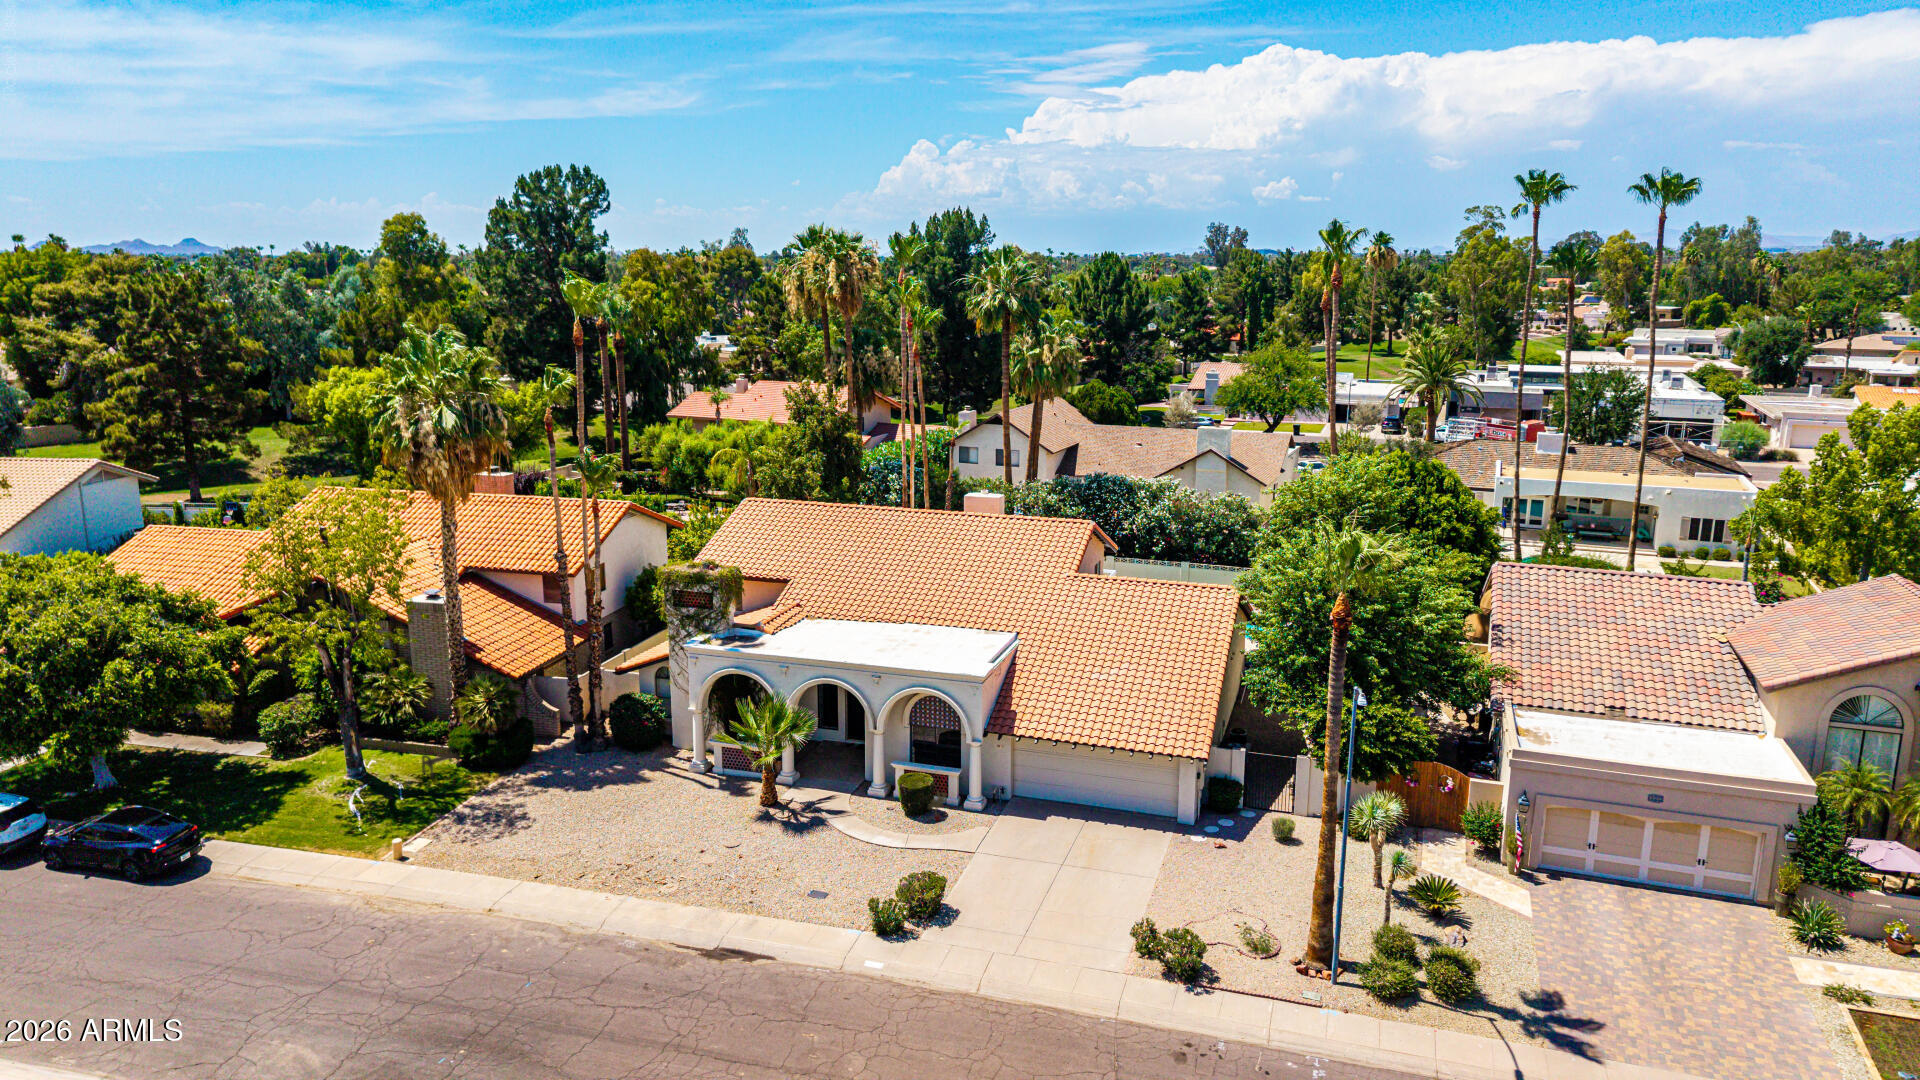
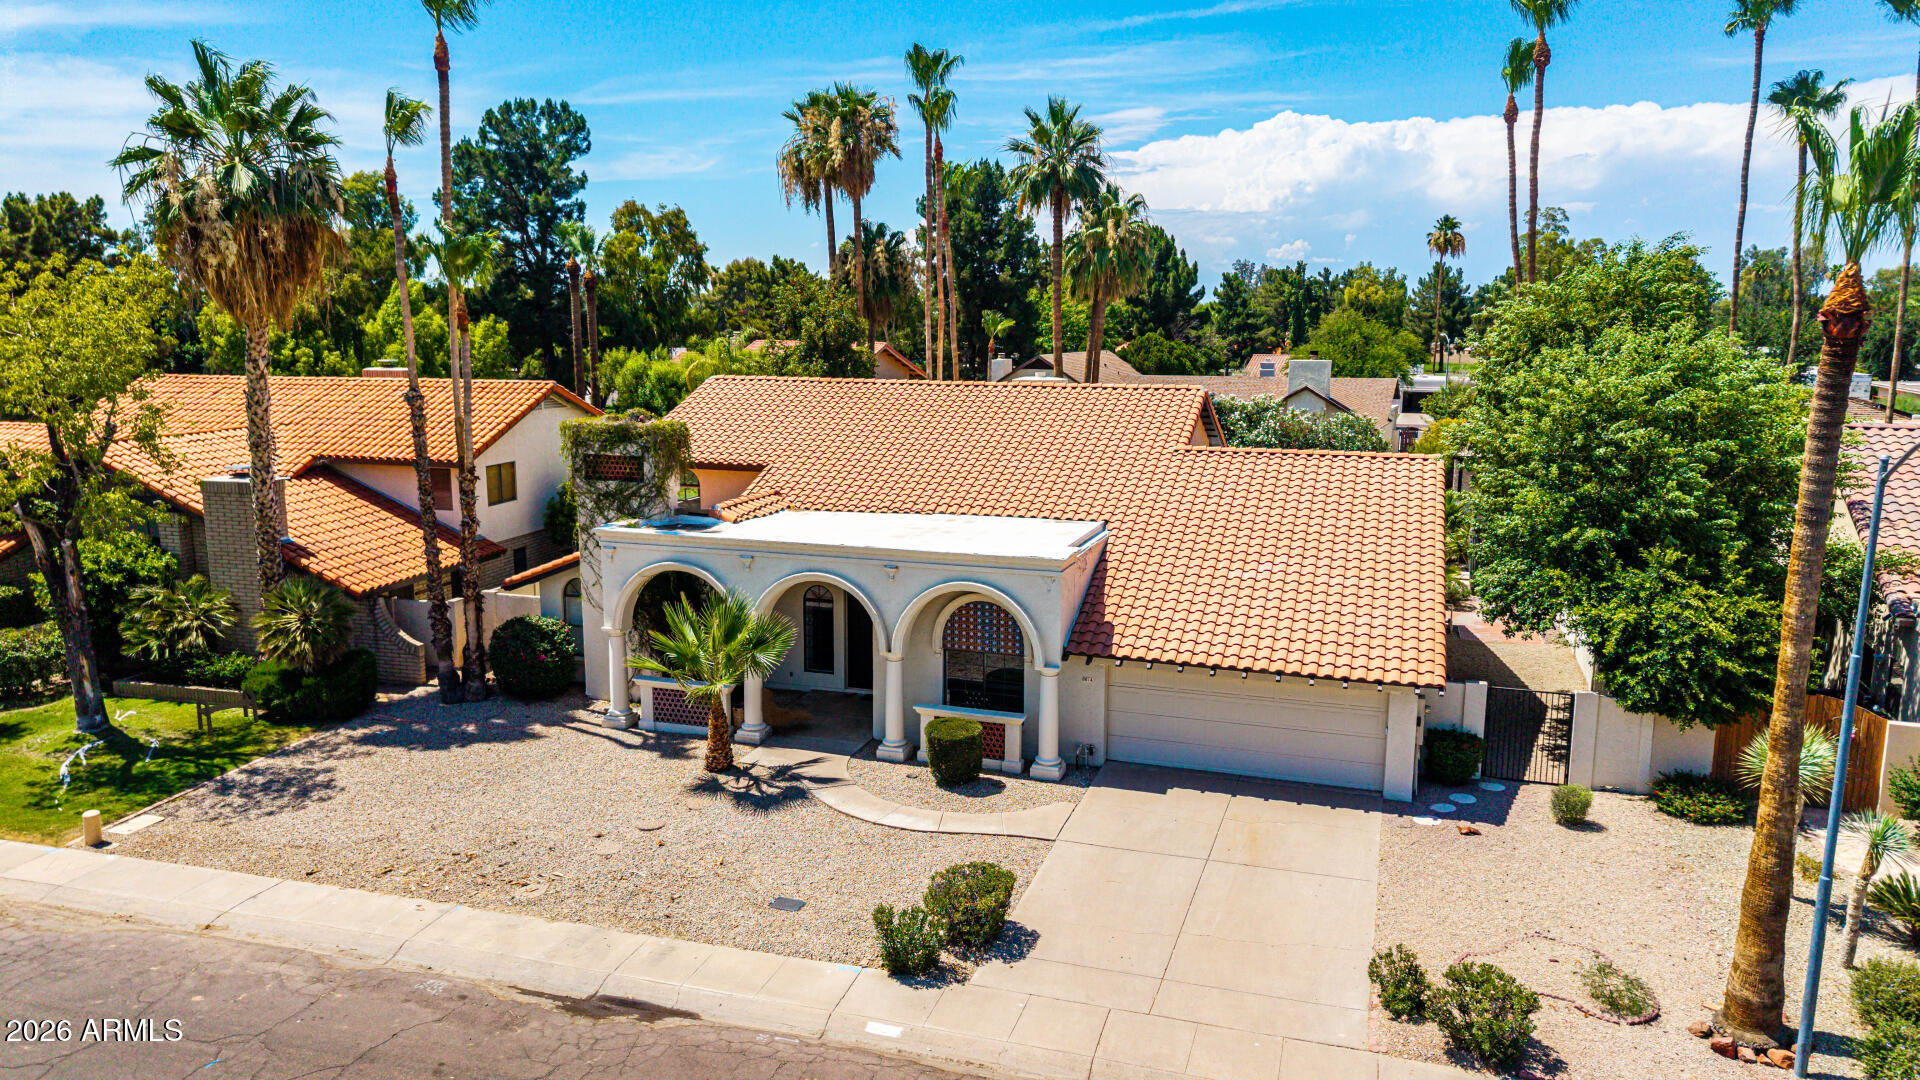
lounge chair: none [787,745,826,778] -> present [761,687,813,736]
potted tree: present [929,793,947,821] -> none [973,745,1005,795]

